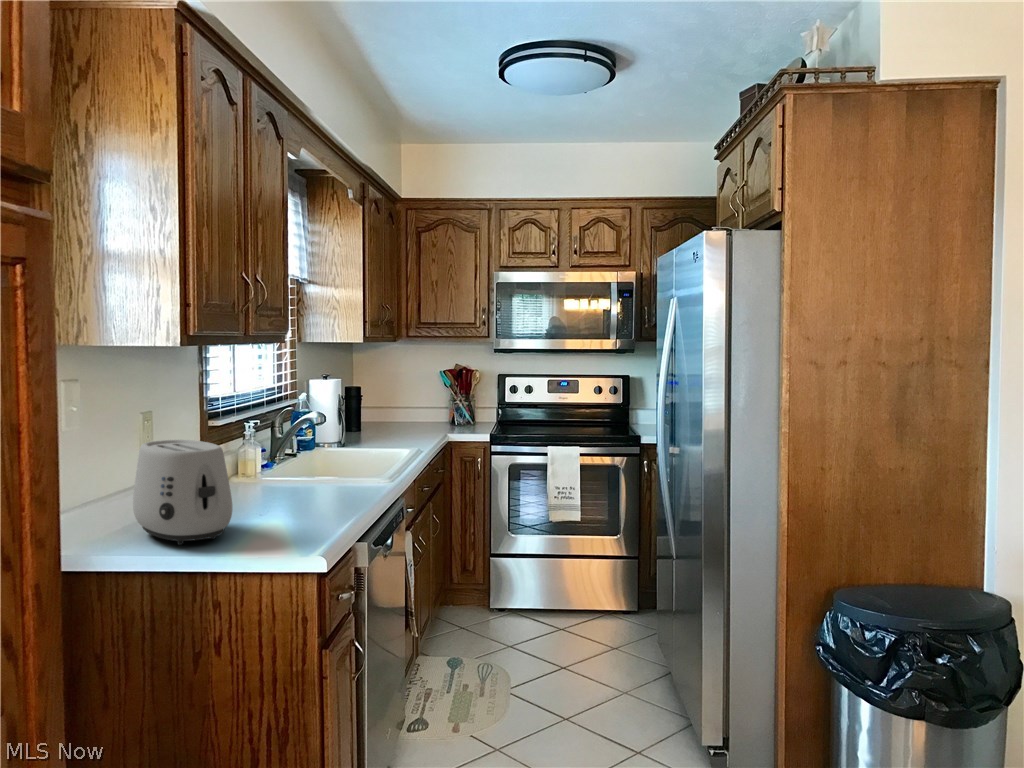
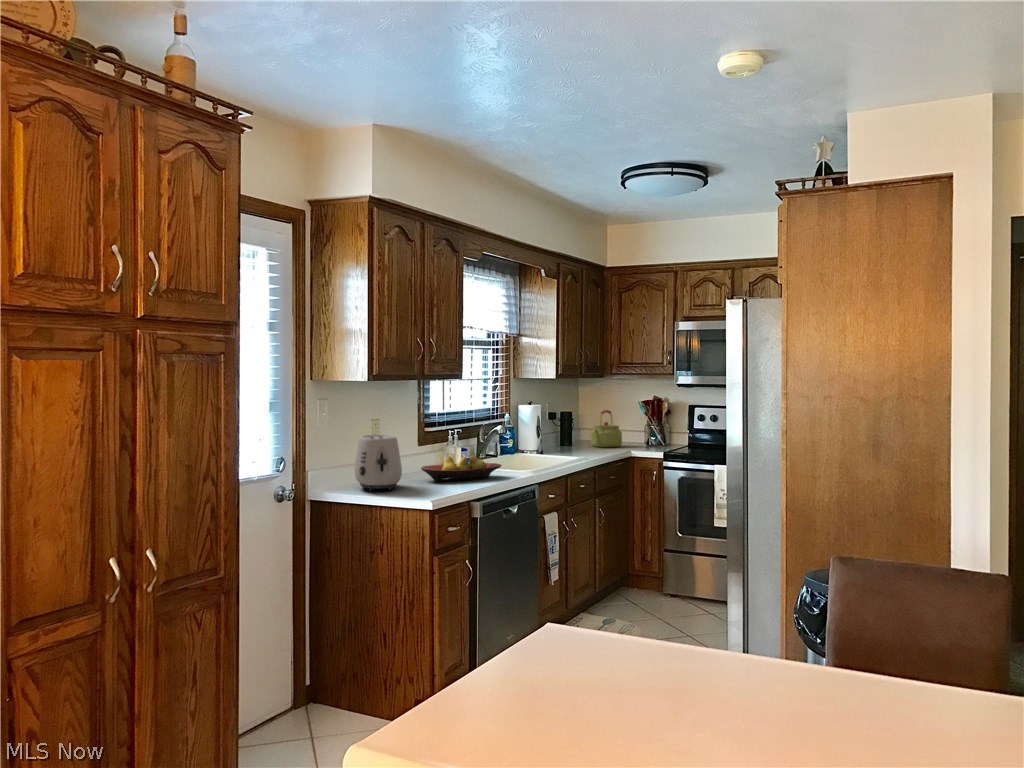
kettle: none [385,382,425,430] -> present [591,410,622,447]
fruit bowl: none [236,462,359,509] -> present [421,455,501,481]

